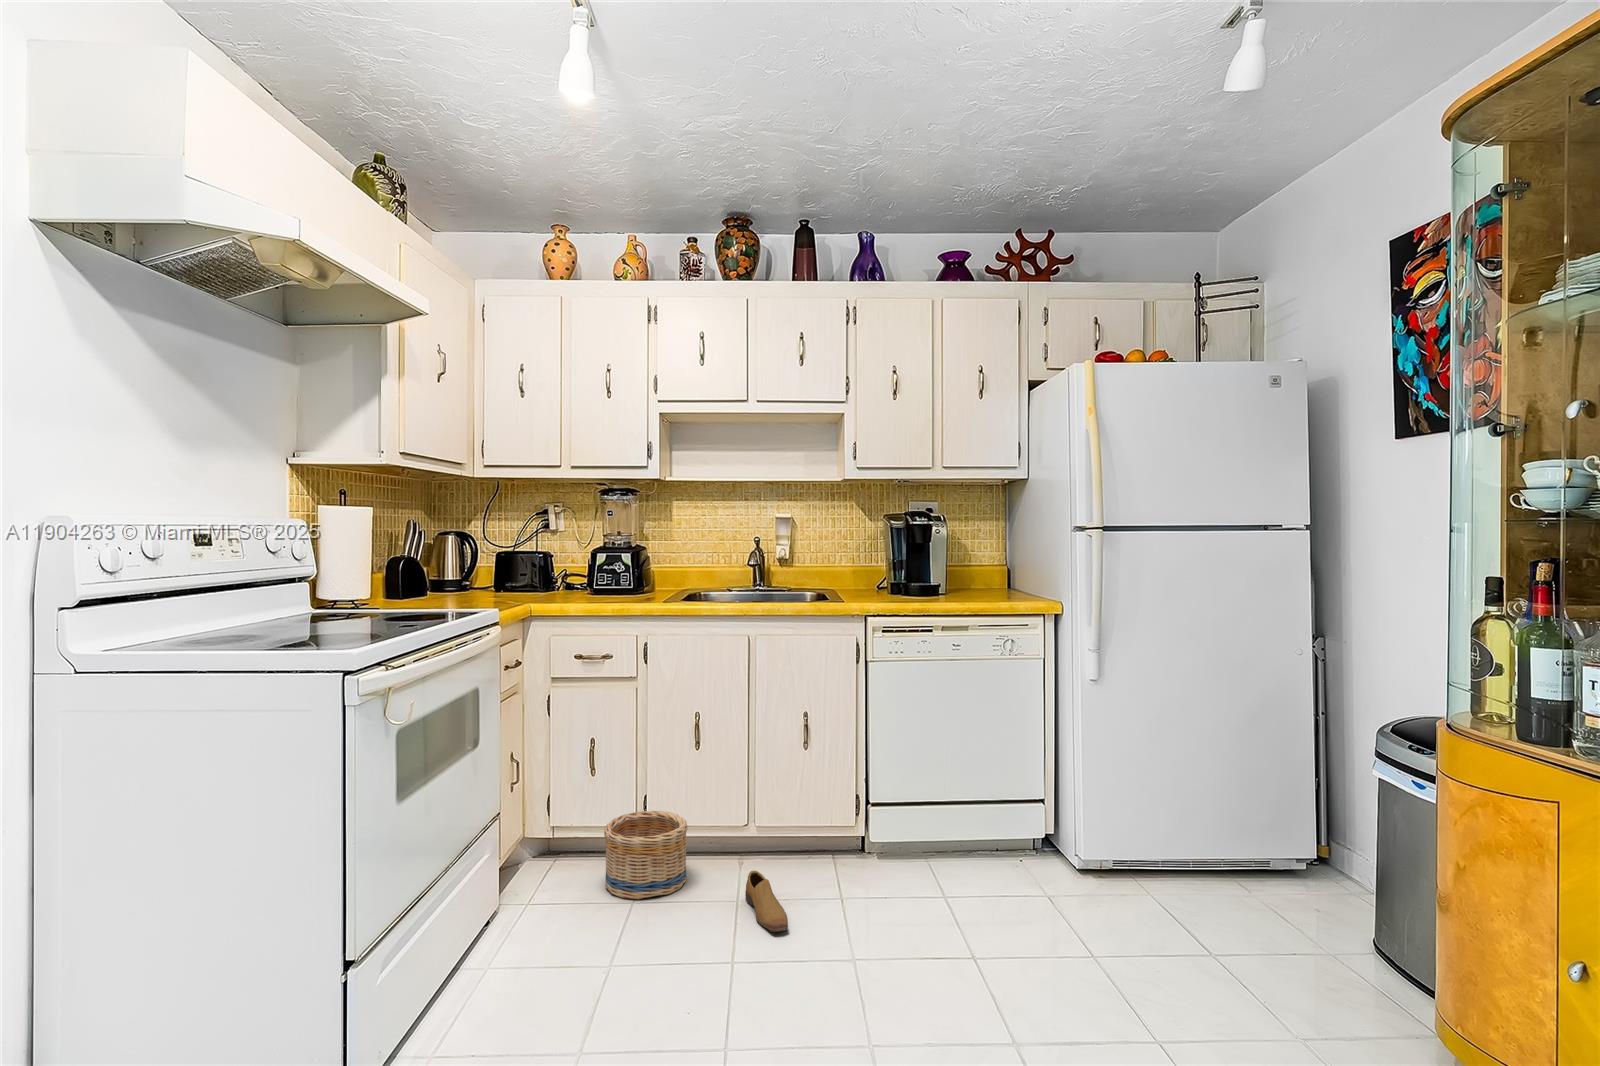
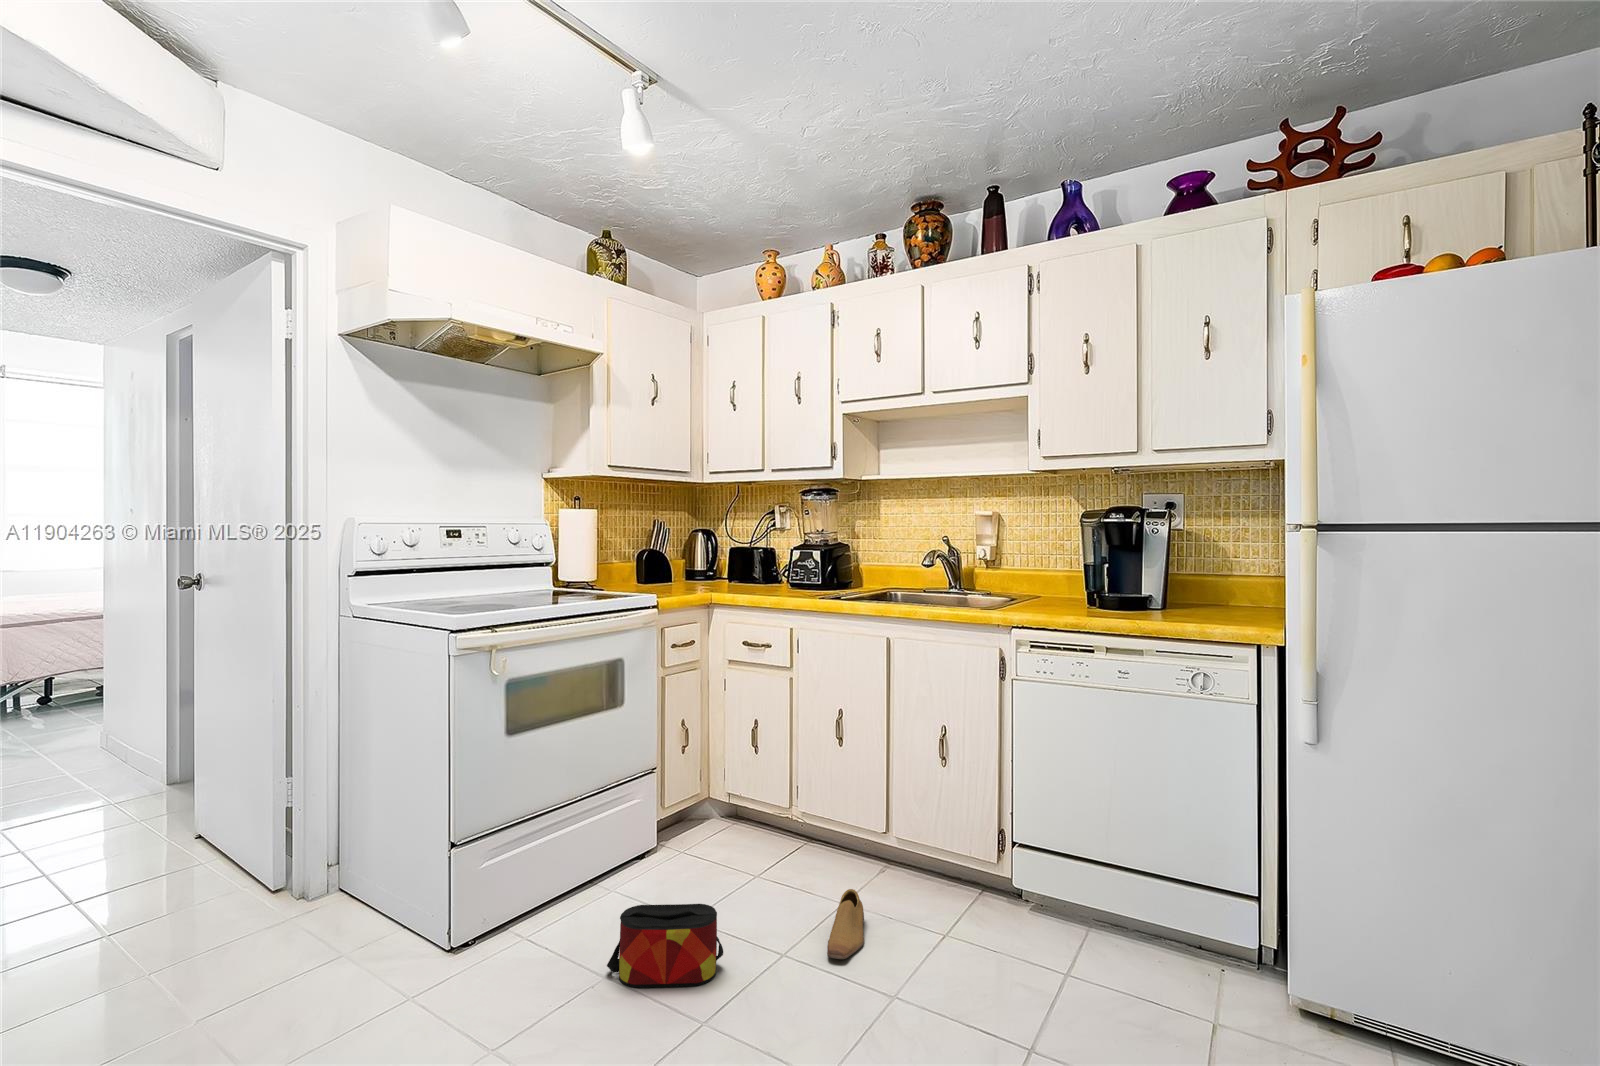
basket: present [604,811,687,899] -> none [735,805,817,892]
bag: none [589,915,695,1016] -> present [607,904,723,987]

